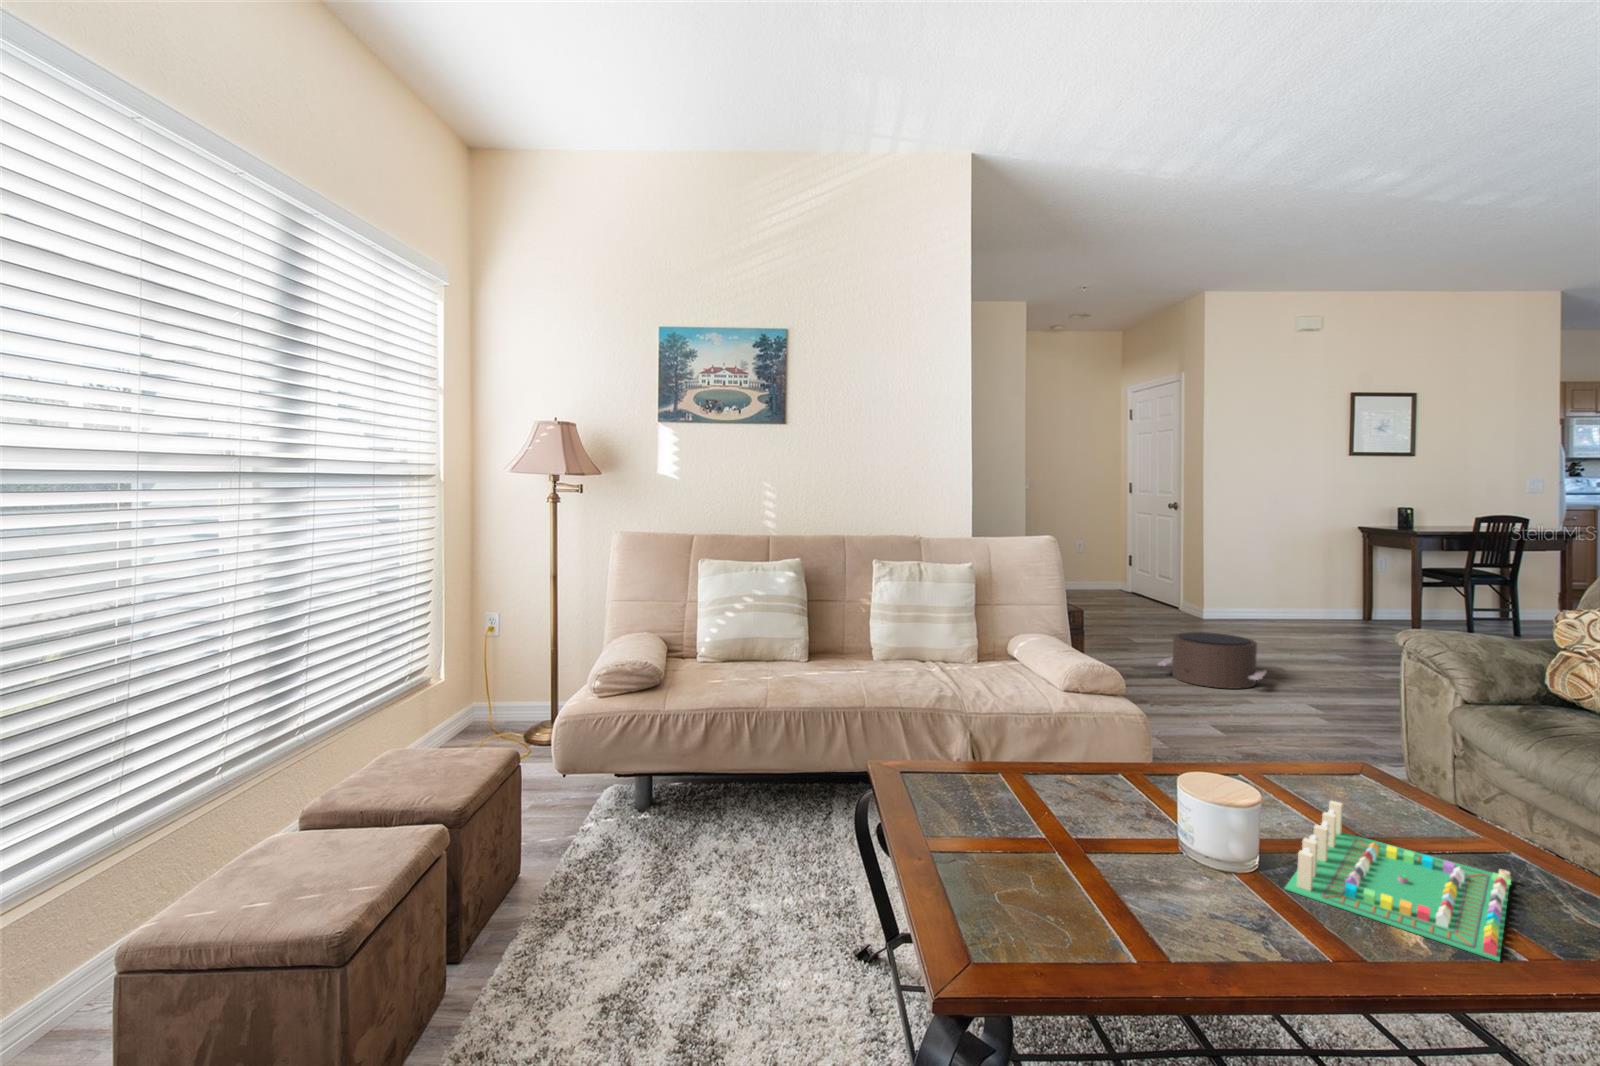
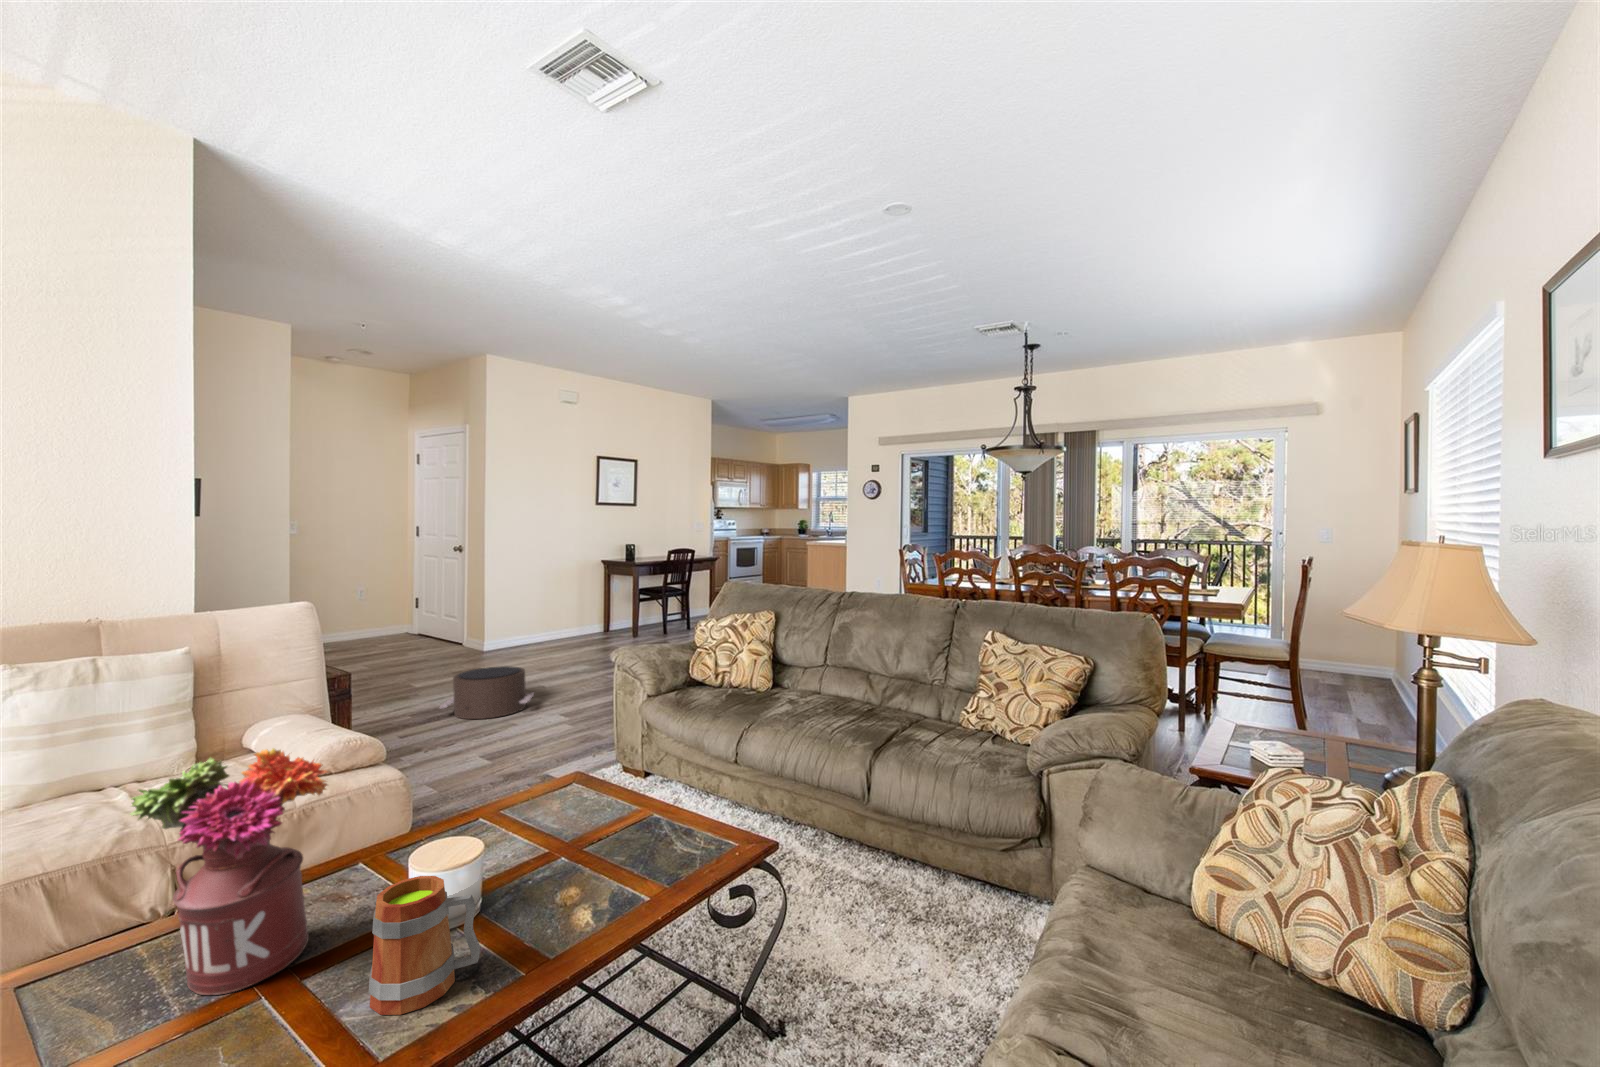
flower arrangement: none [970,636,1114,839] -> present [130,748,328,995]
mug: none [1153,796,1275,934] -> present [369,876,480,1015]
board game: present [1285,801,1511,961] -> none [498,820,650,923]

